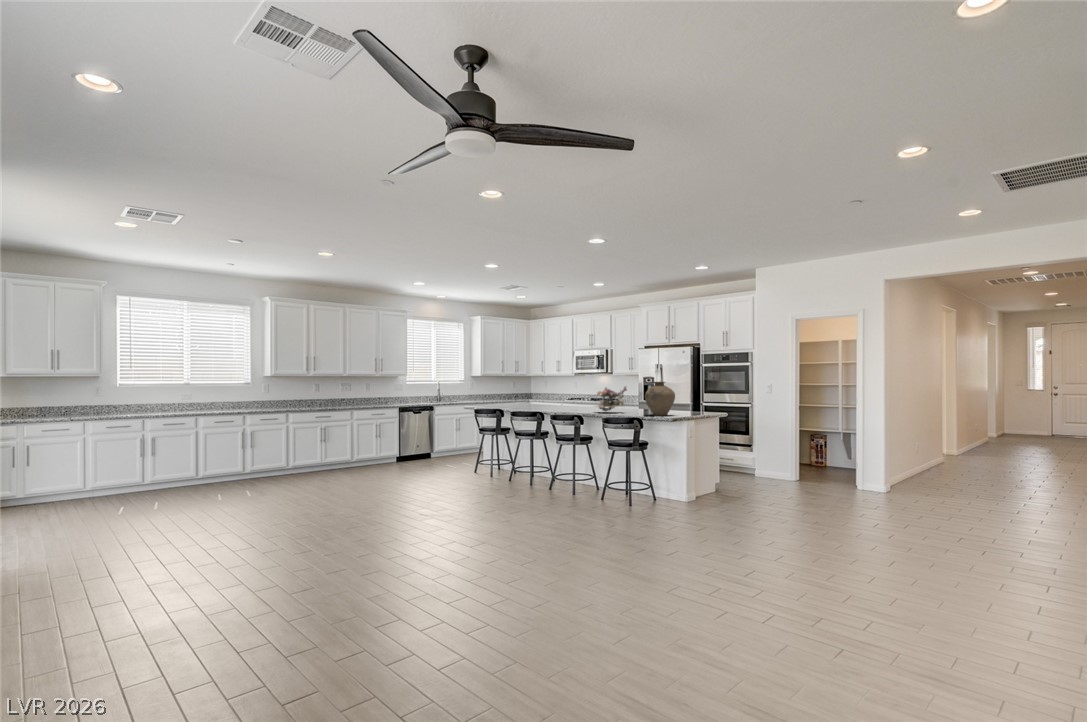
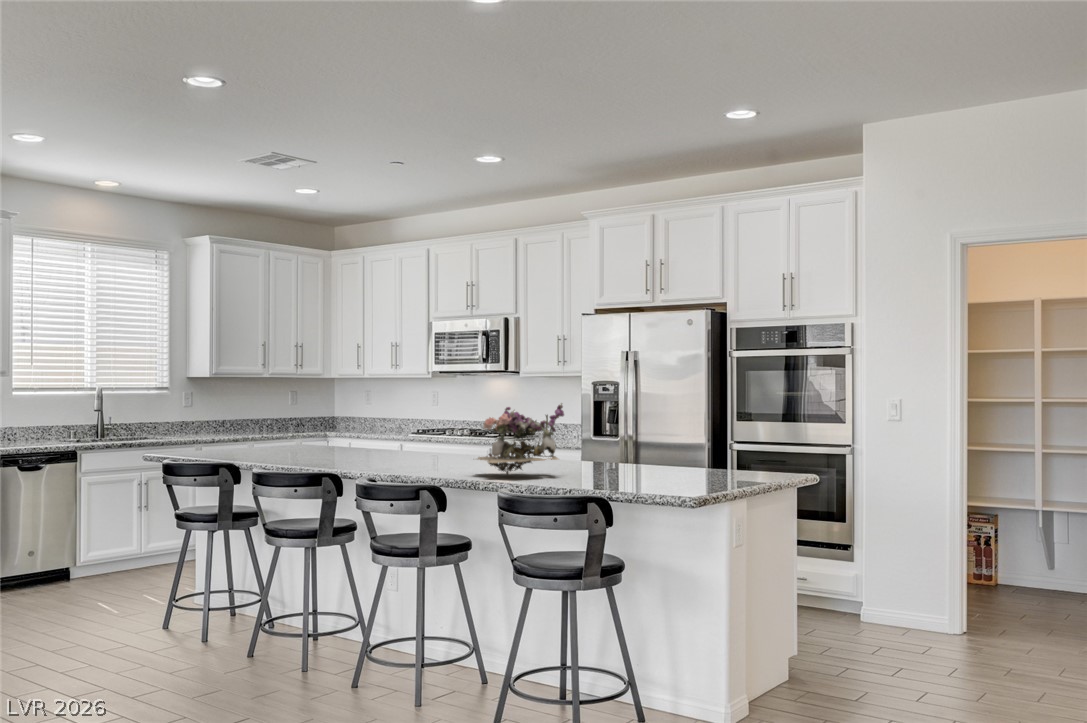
vase: present [645,382,675,416] -> none [617,392,700,488]

